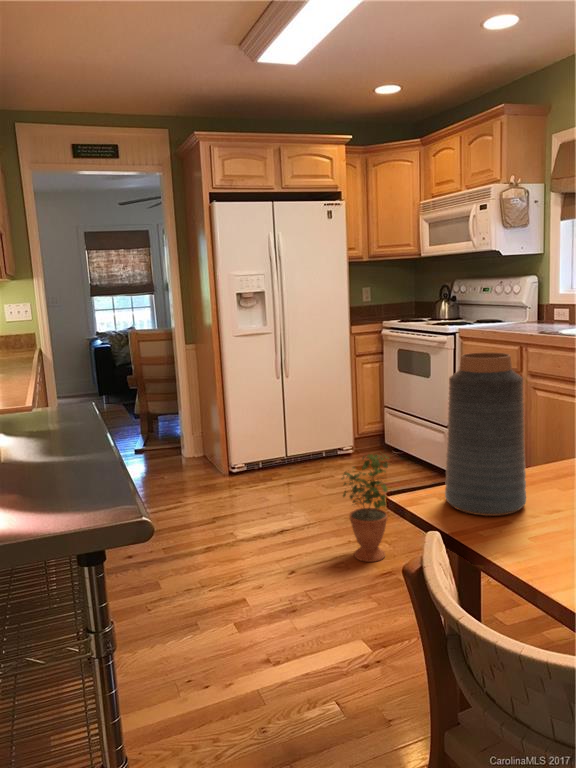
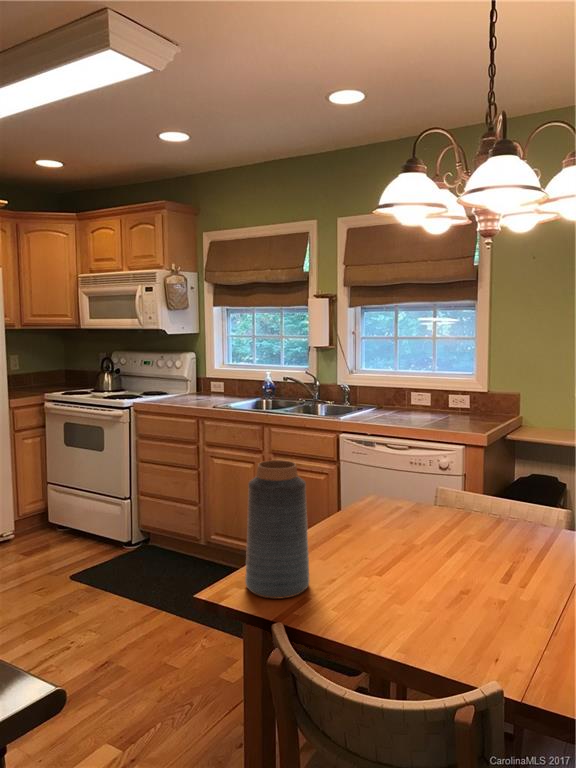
potted plant: present [341,454,389,562] -> none [46,535,99,658]

